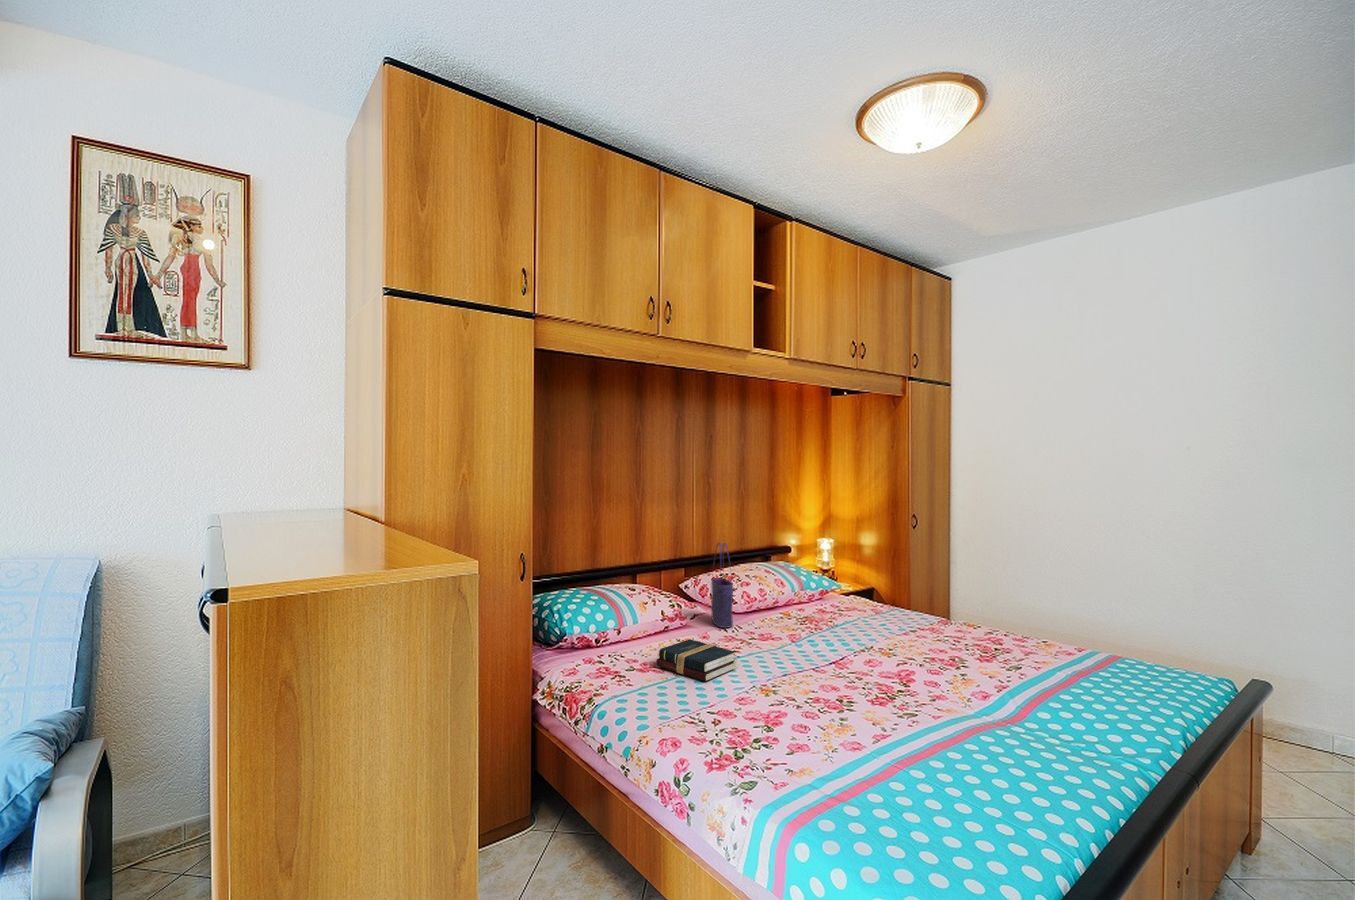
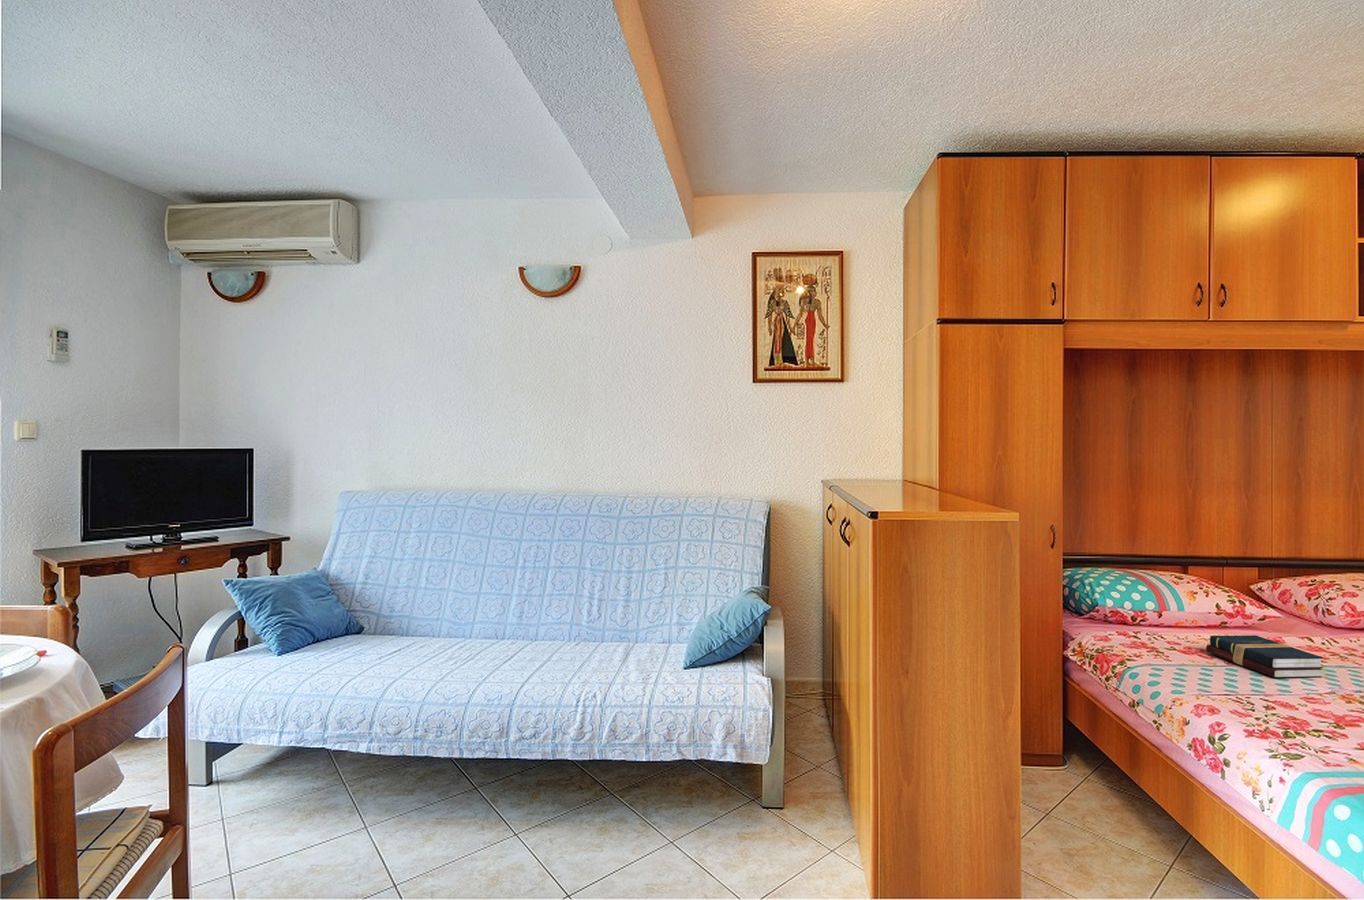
tote bag: present [711,543,733,628] -> none [1297,540,1331,639]

